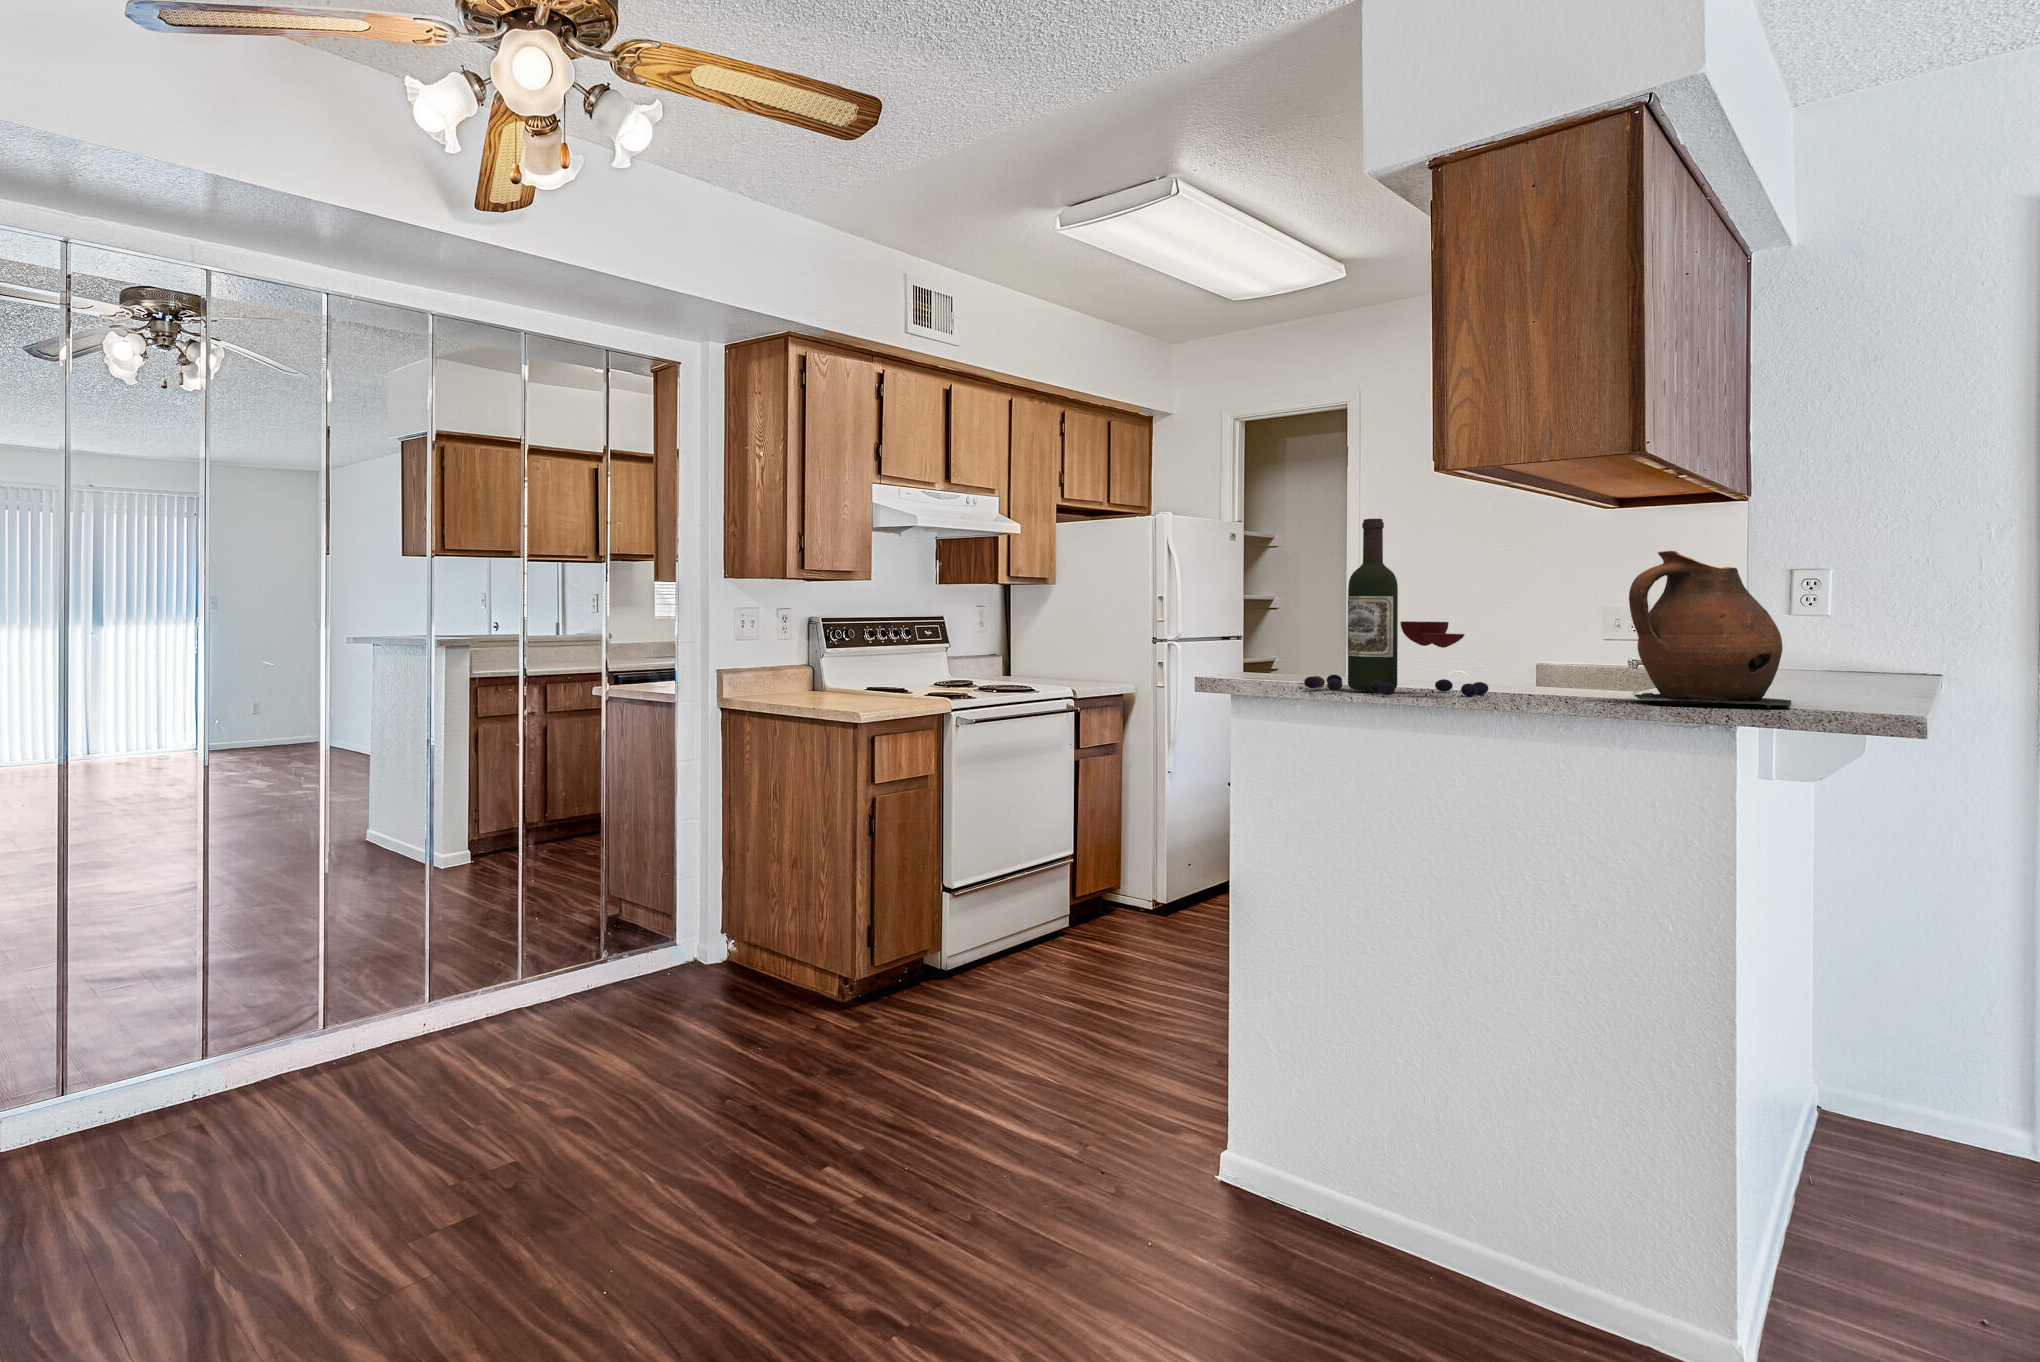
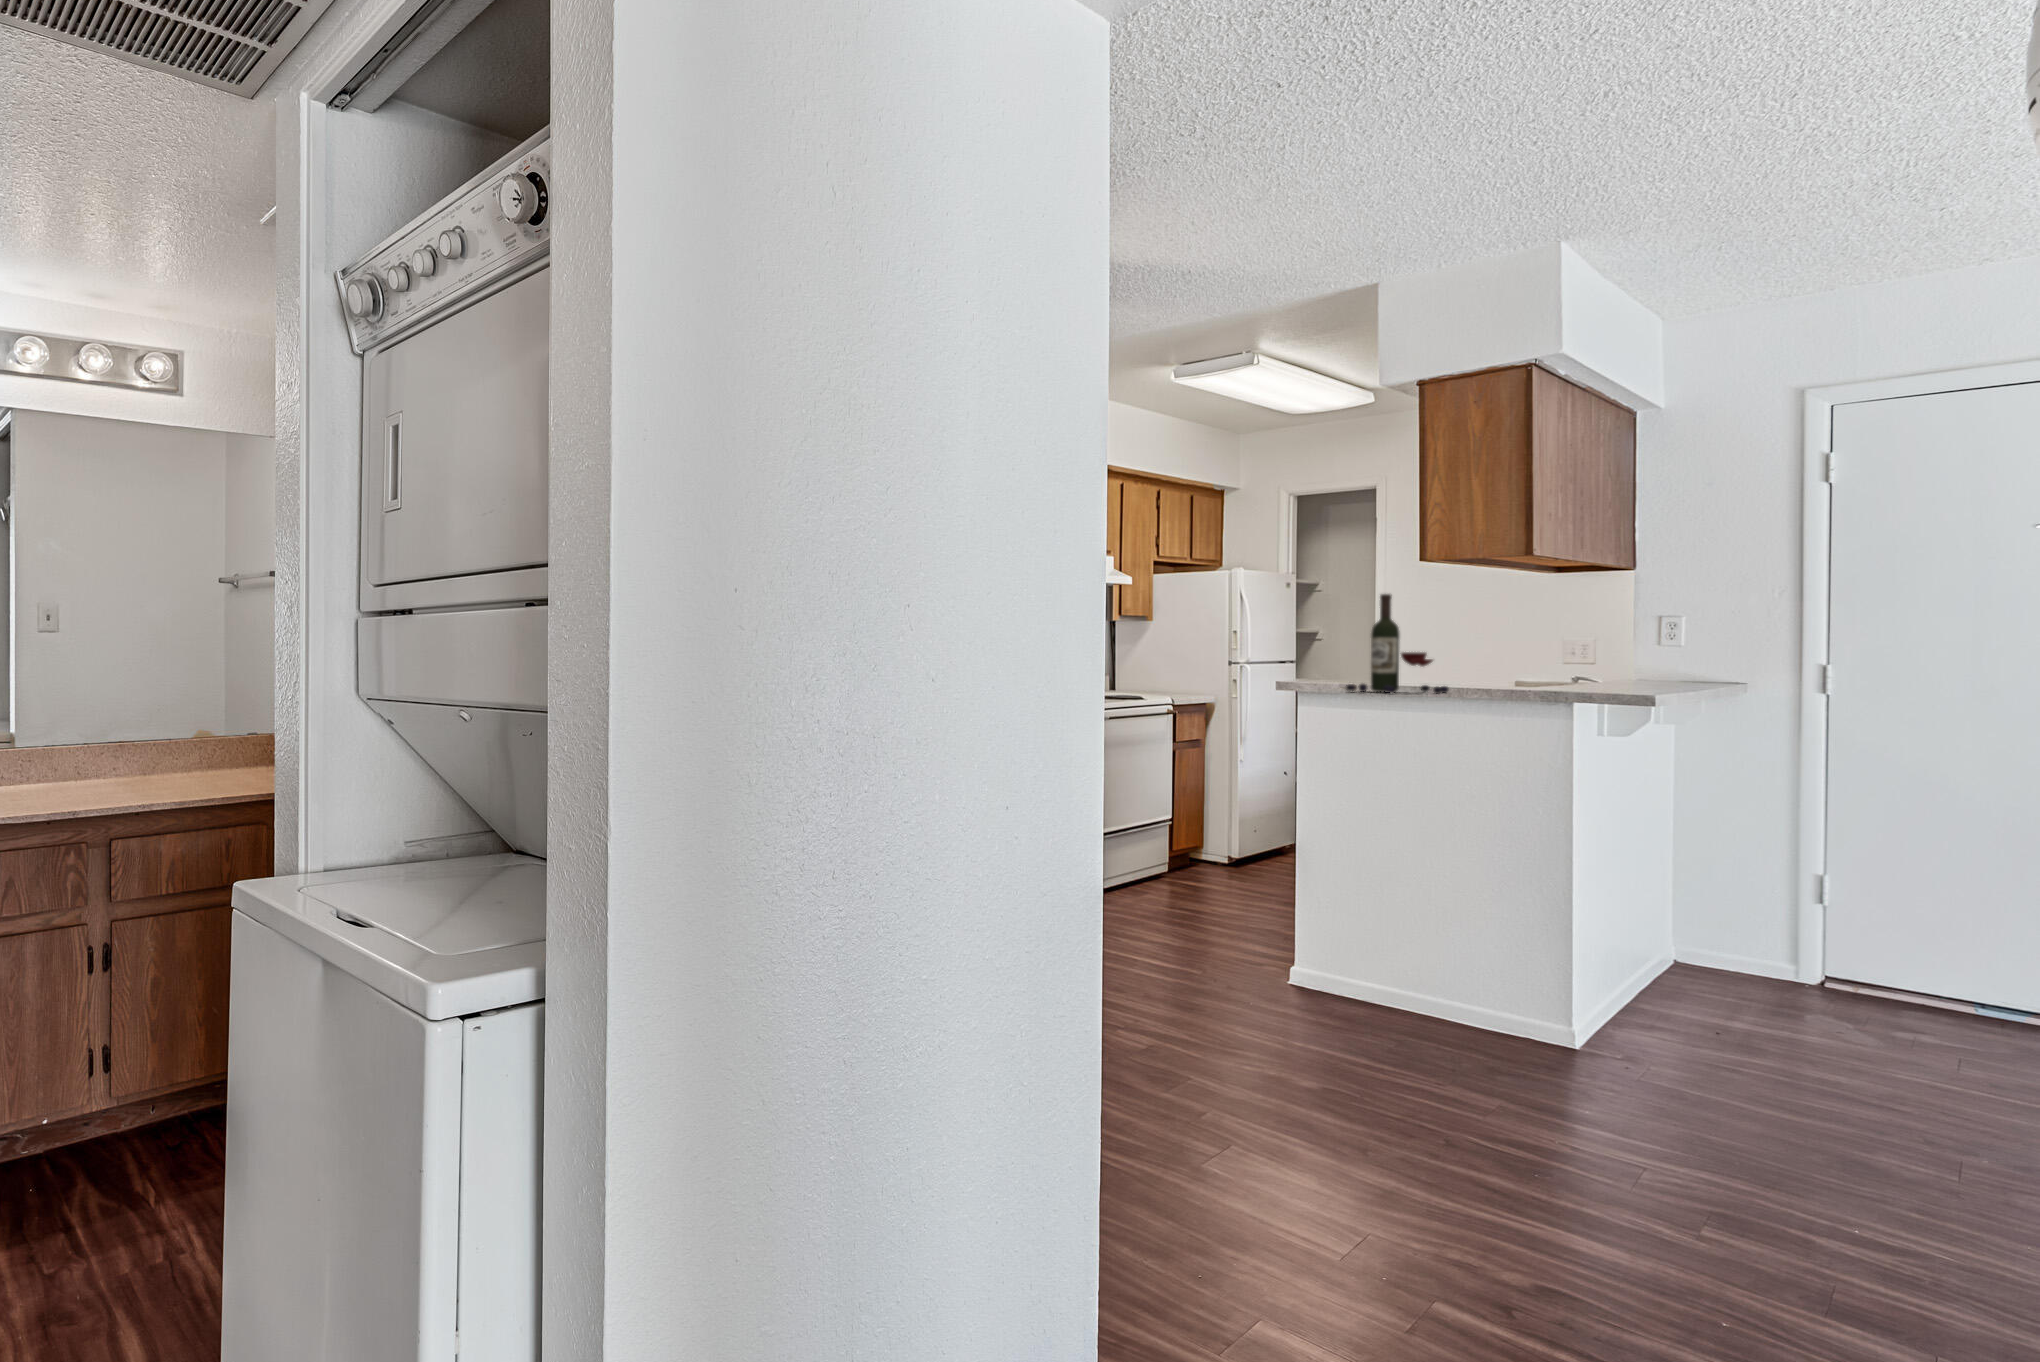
ceramic pitcher: present [1629,551,1791,708] -> none [1518,615,1600,695]

